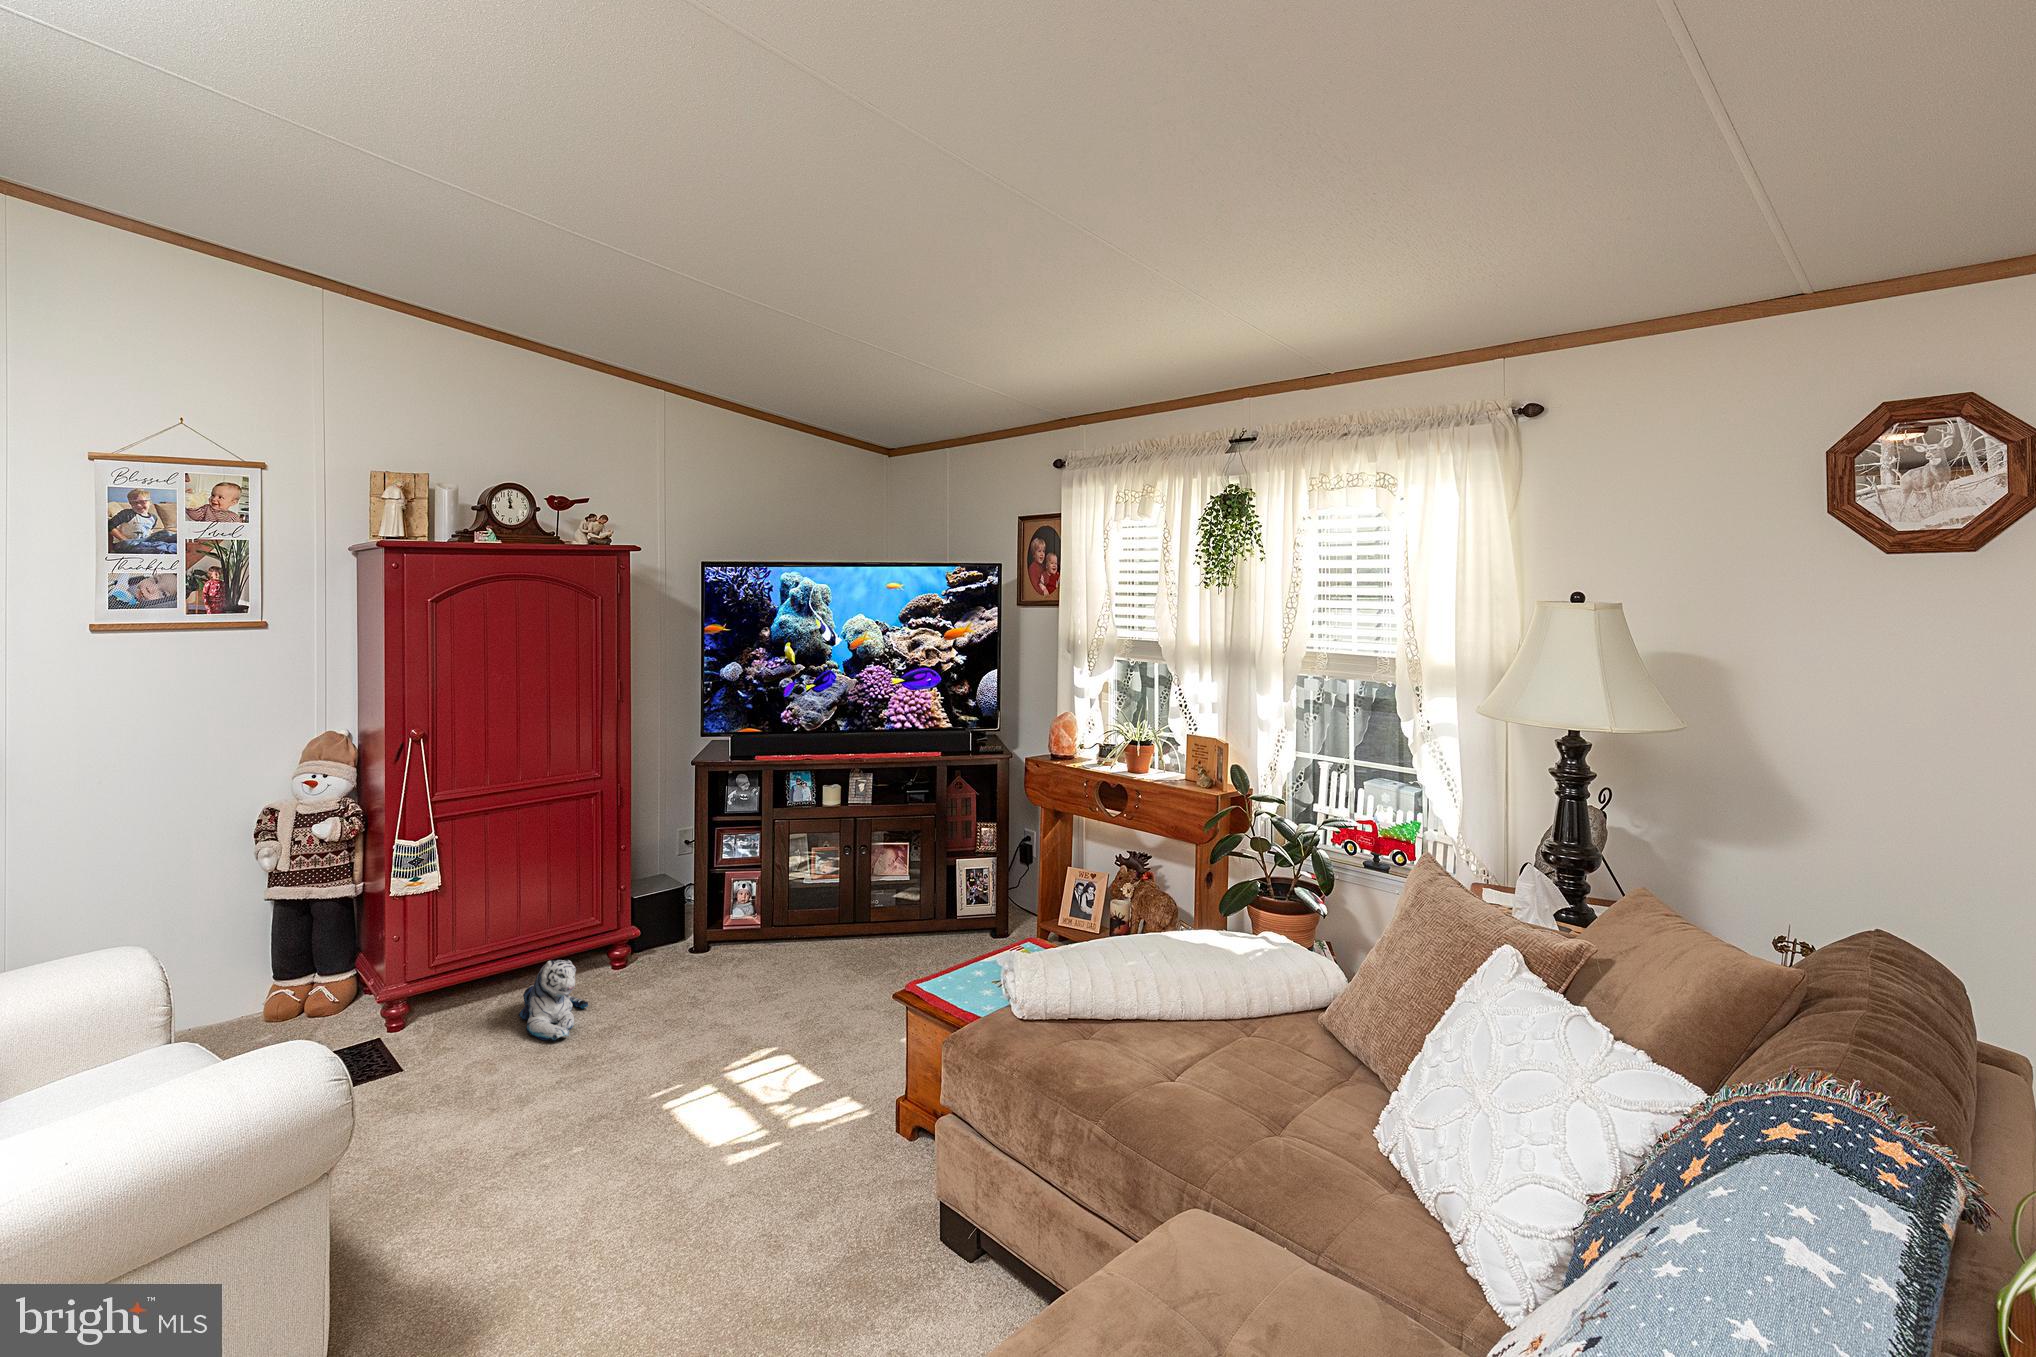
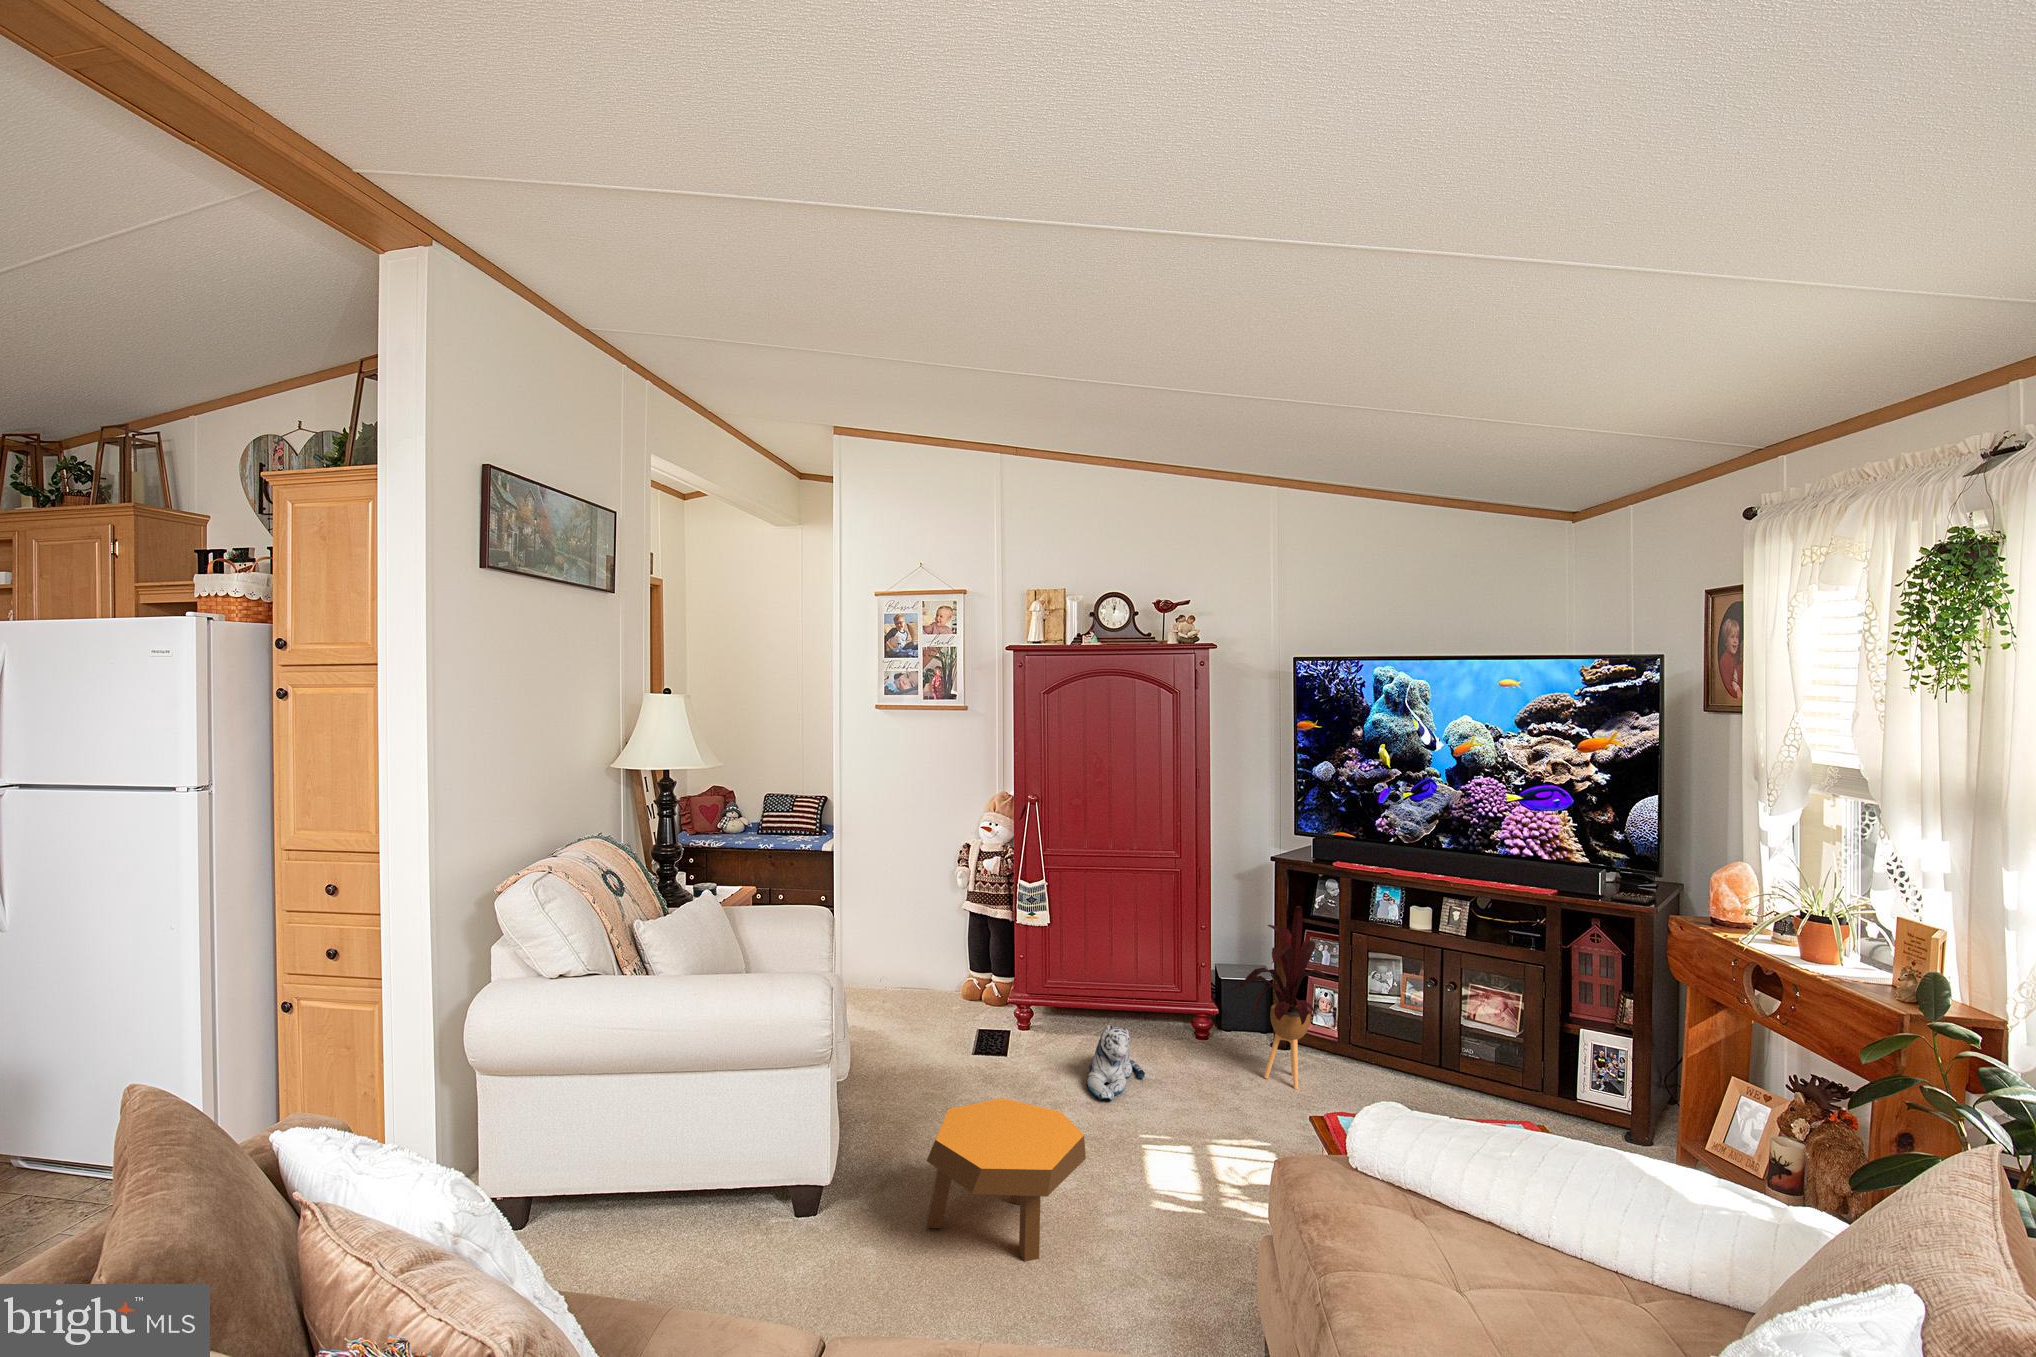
house plant: none [666,798,765,972] -> present [1230,906,1326,1089]
footstool: none [426,1049,622,1237] -> present [927,1098,1086,1262]

